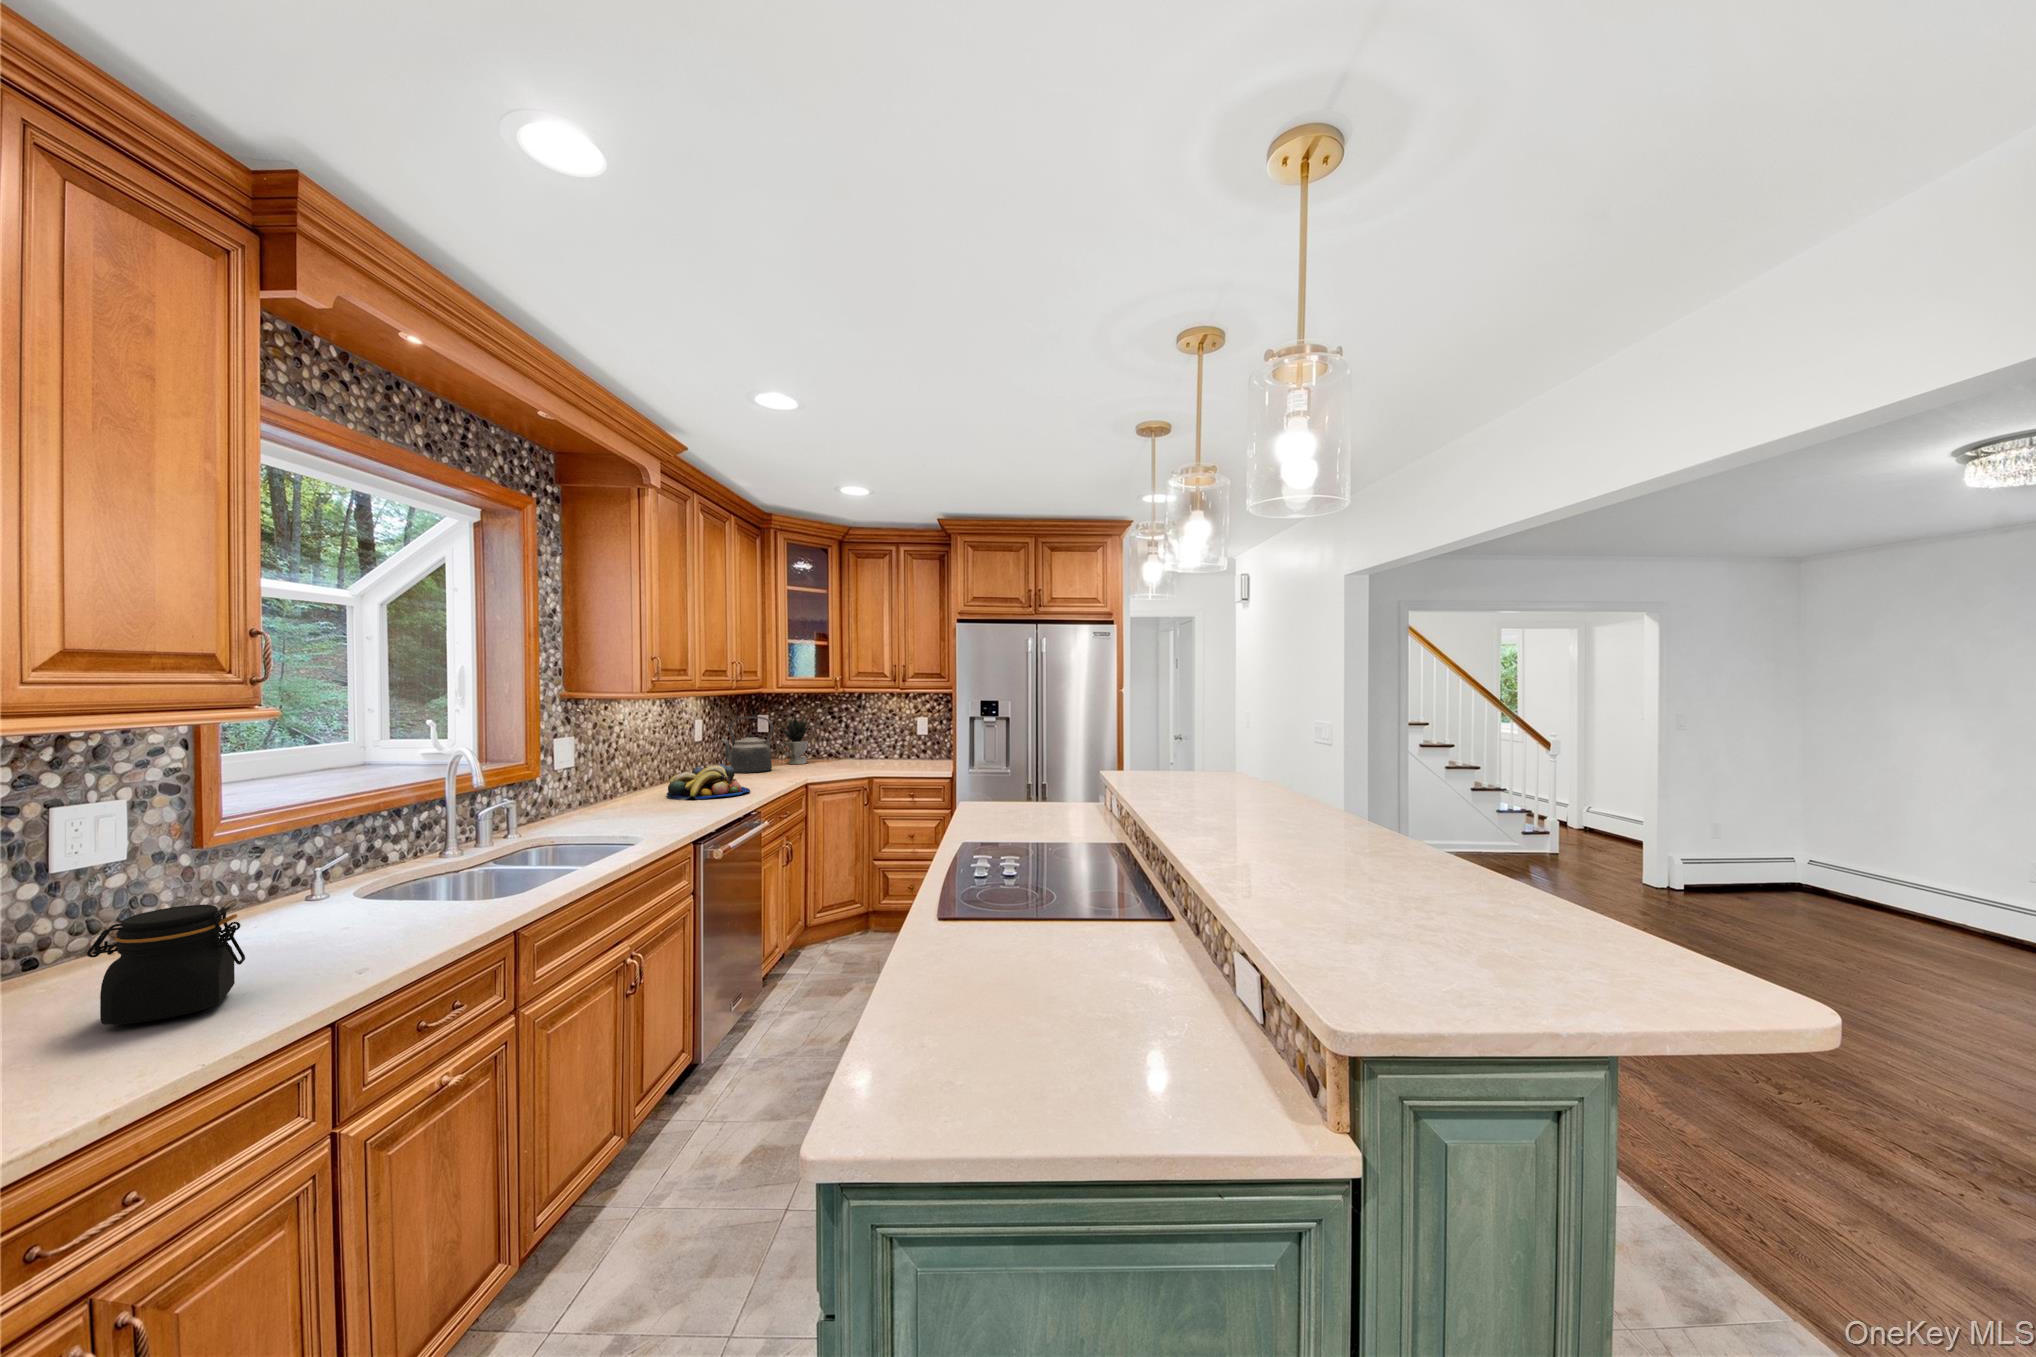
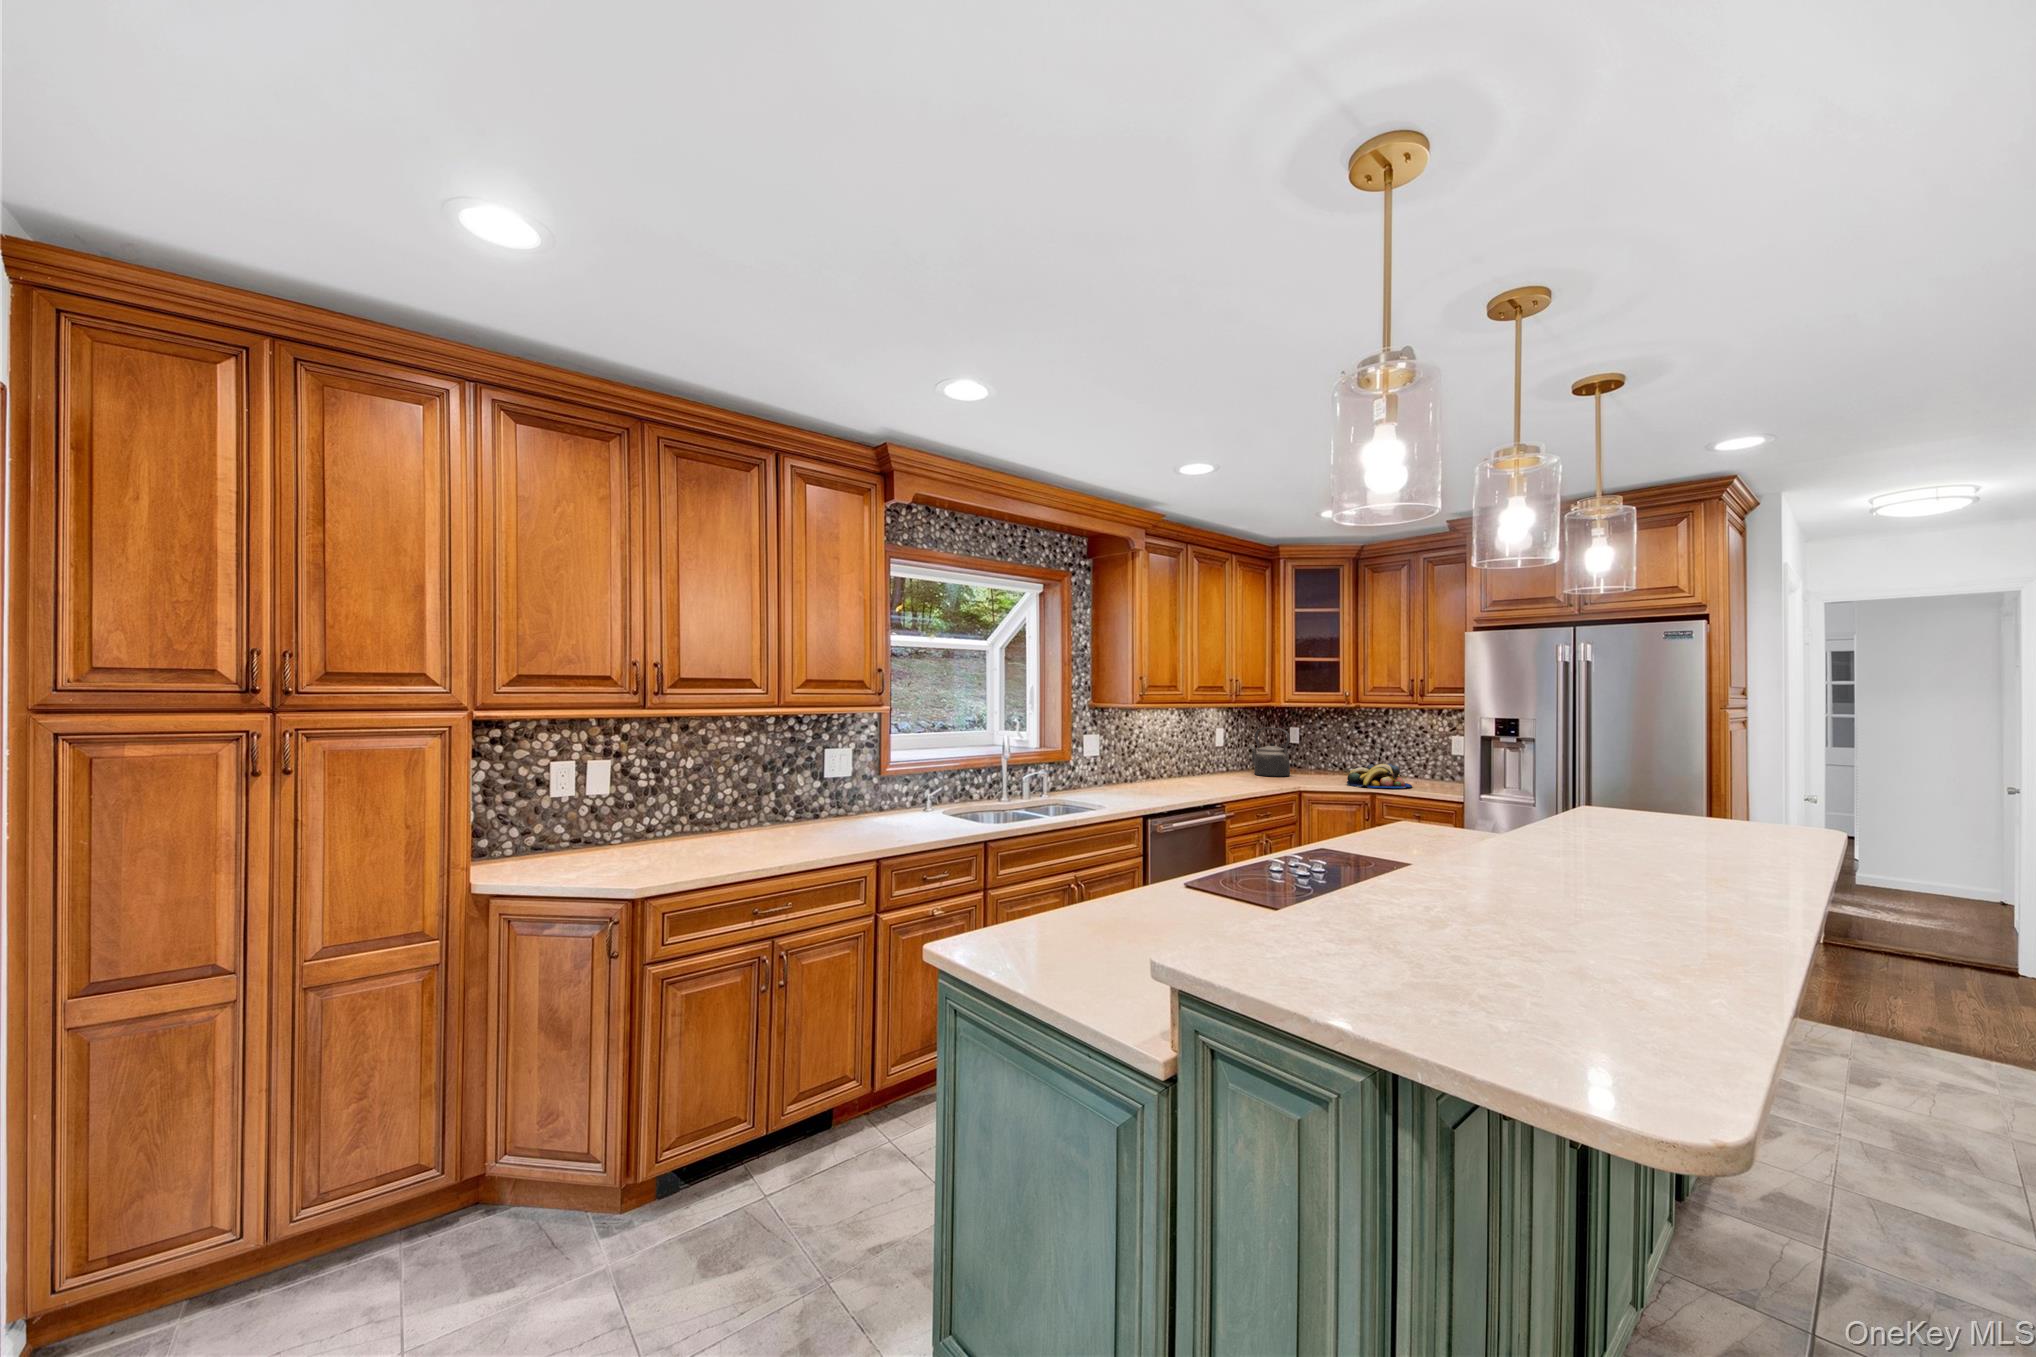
potted plant: present [779,715,810,764] -> none [1306,728,1338,774]
fruit bowl: present [667,764,750,800] -> present [1347,763,1412,788]
jar: present [87,905,245,1025] -> none [810,795,857,842]

